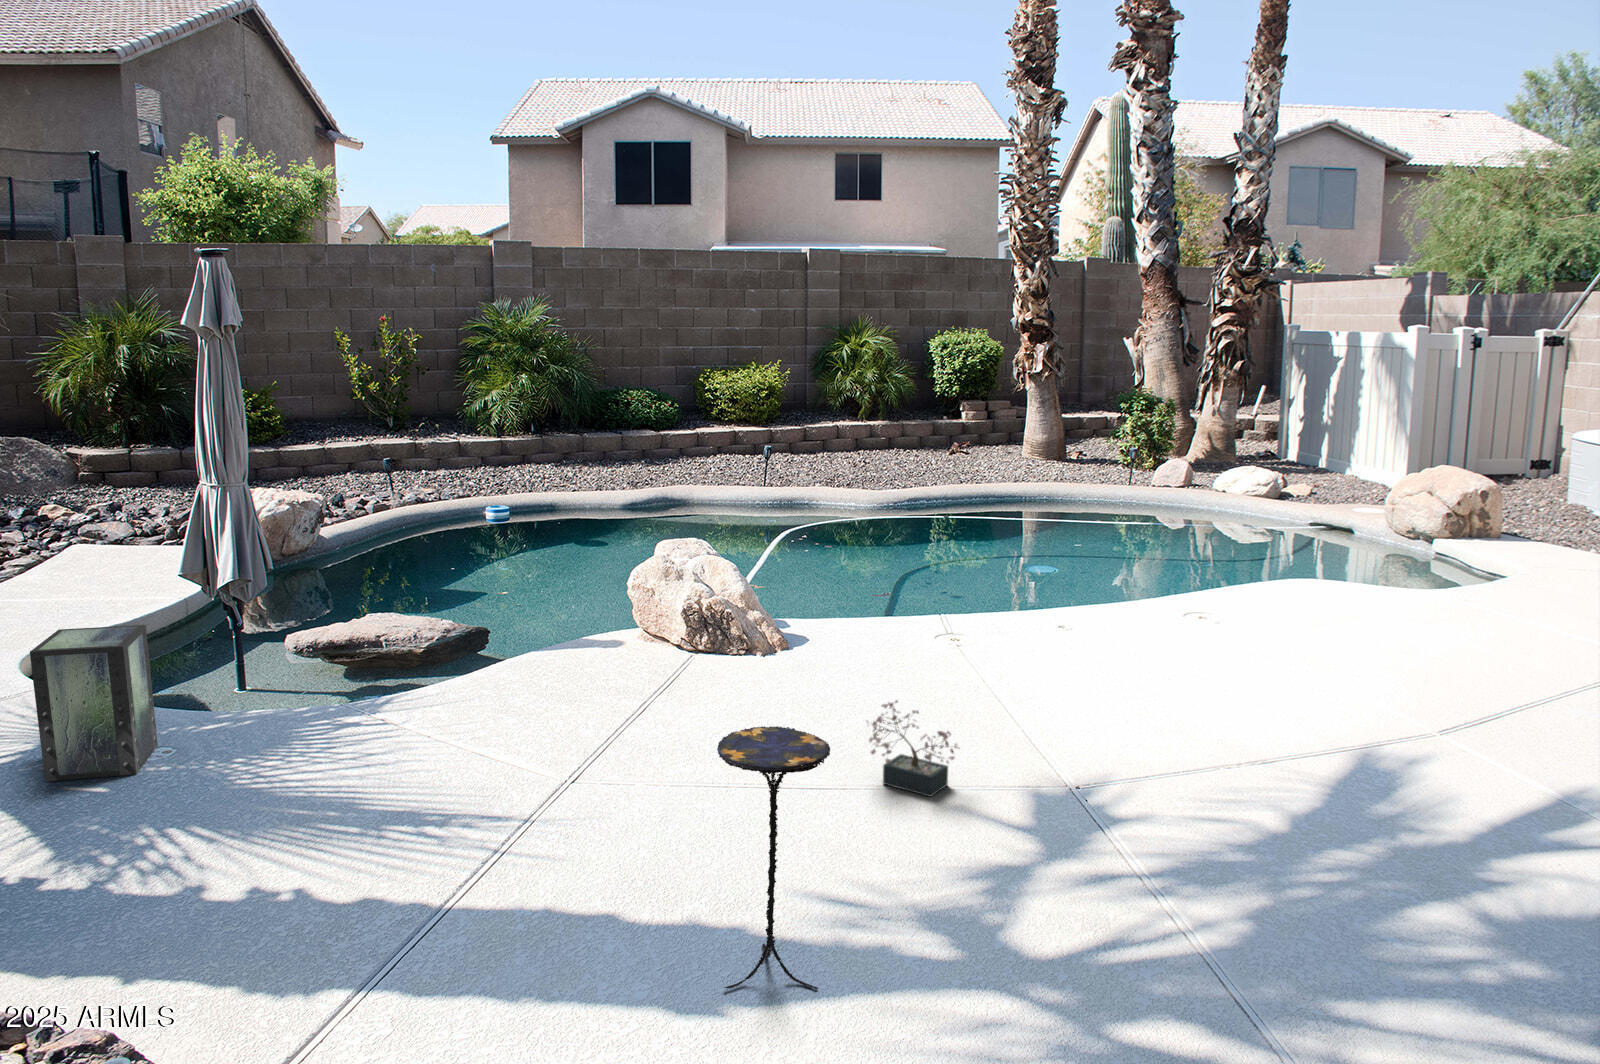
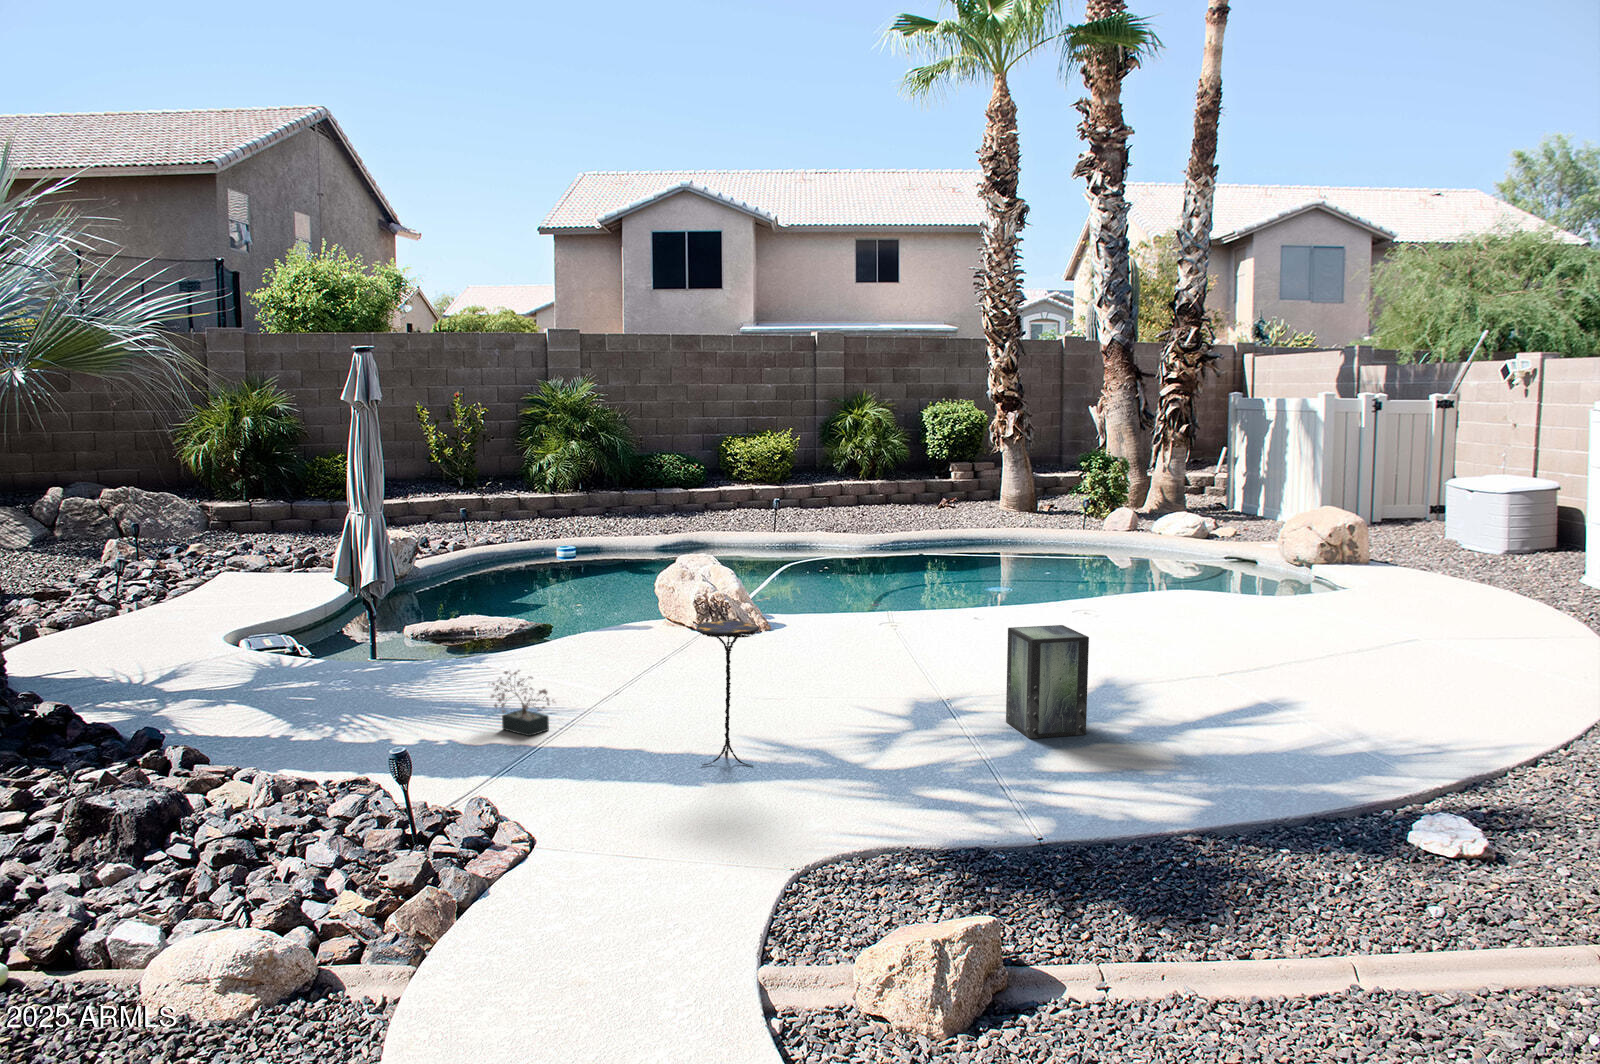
storage box: present [30,625,158,782] -> present [1006,625,1089,739]
decorative plant: present [867,700,959,797] -> present [491,670,555,736]

